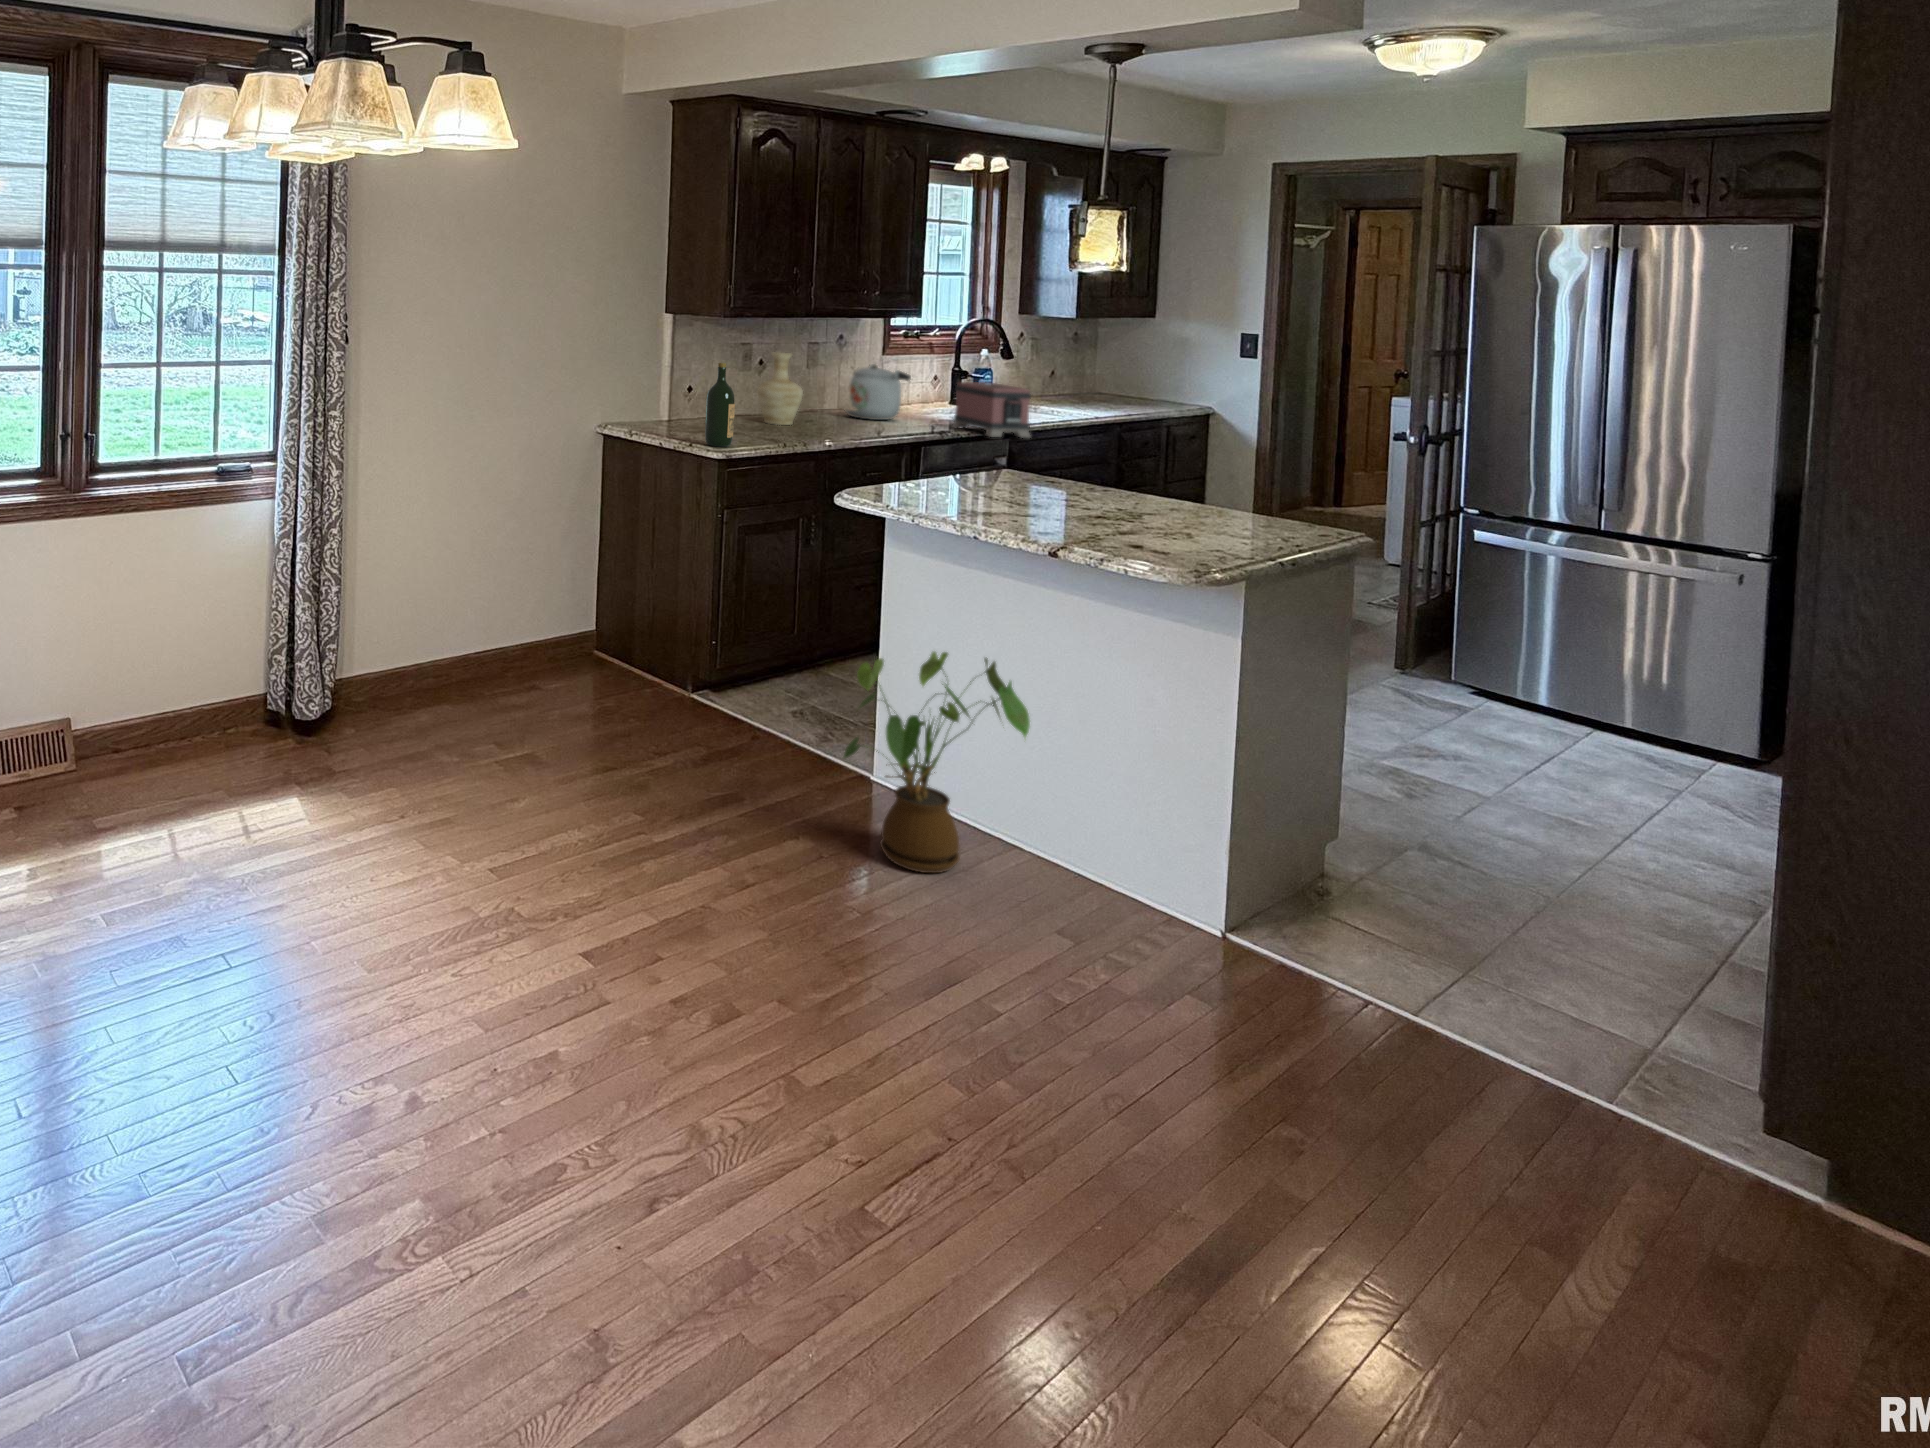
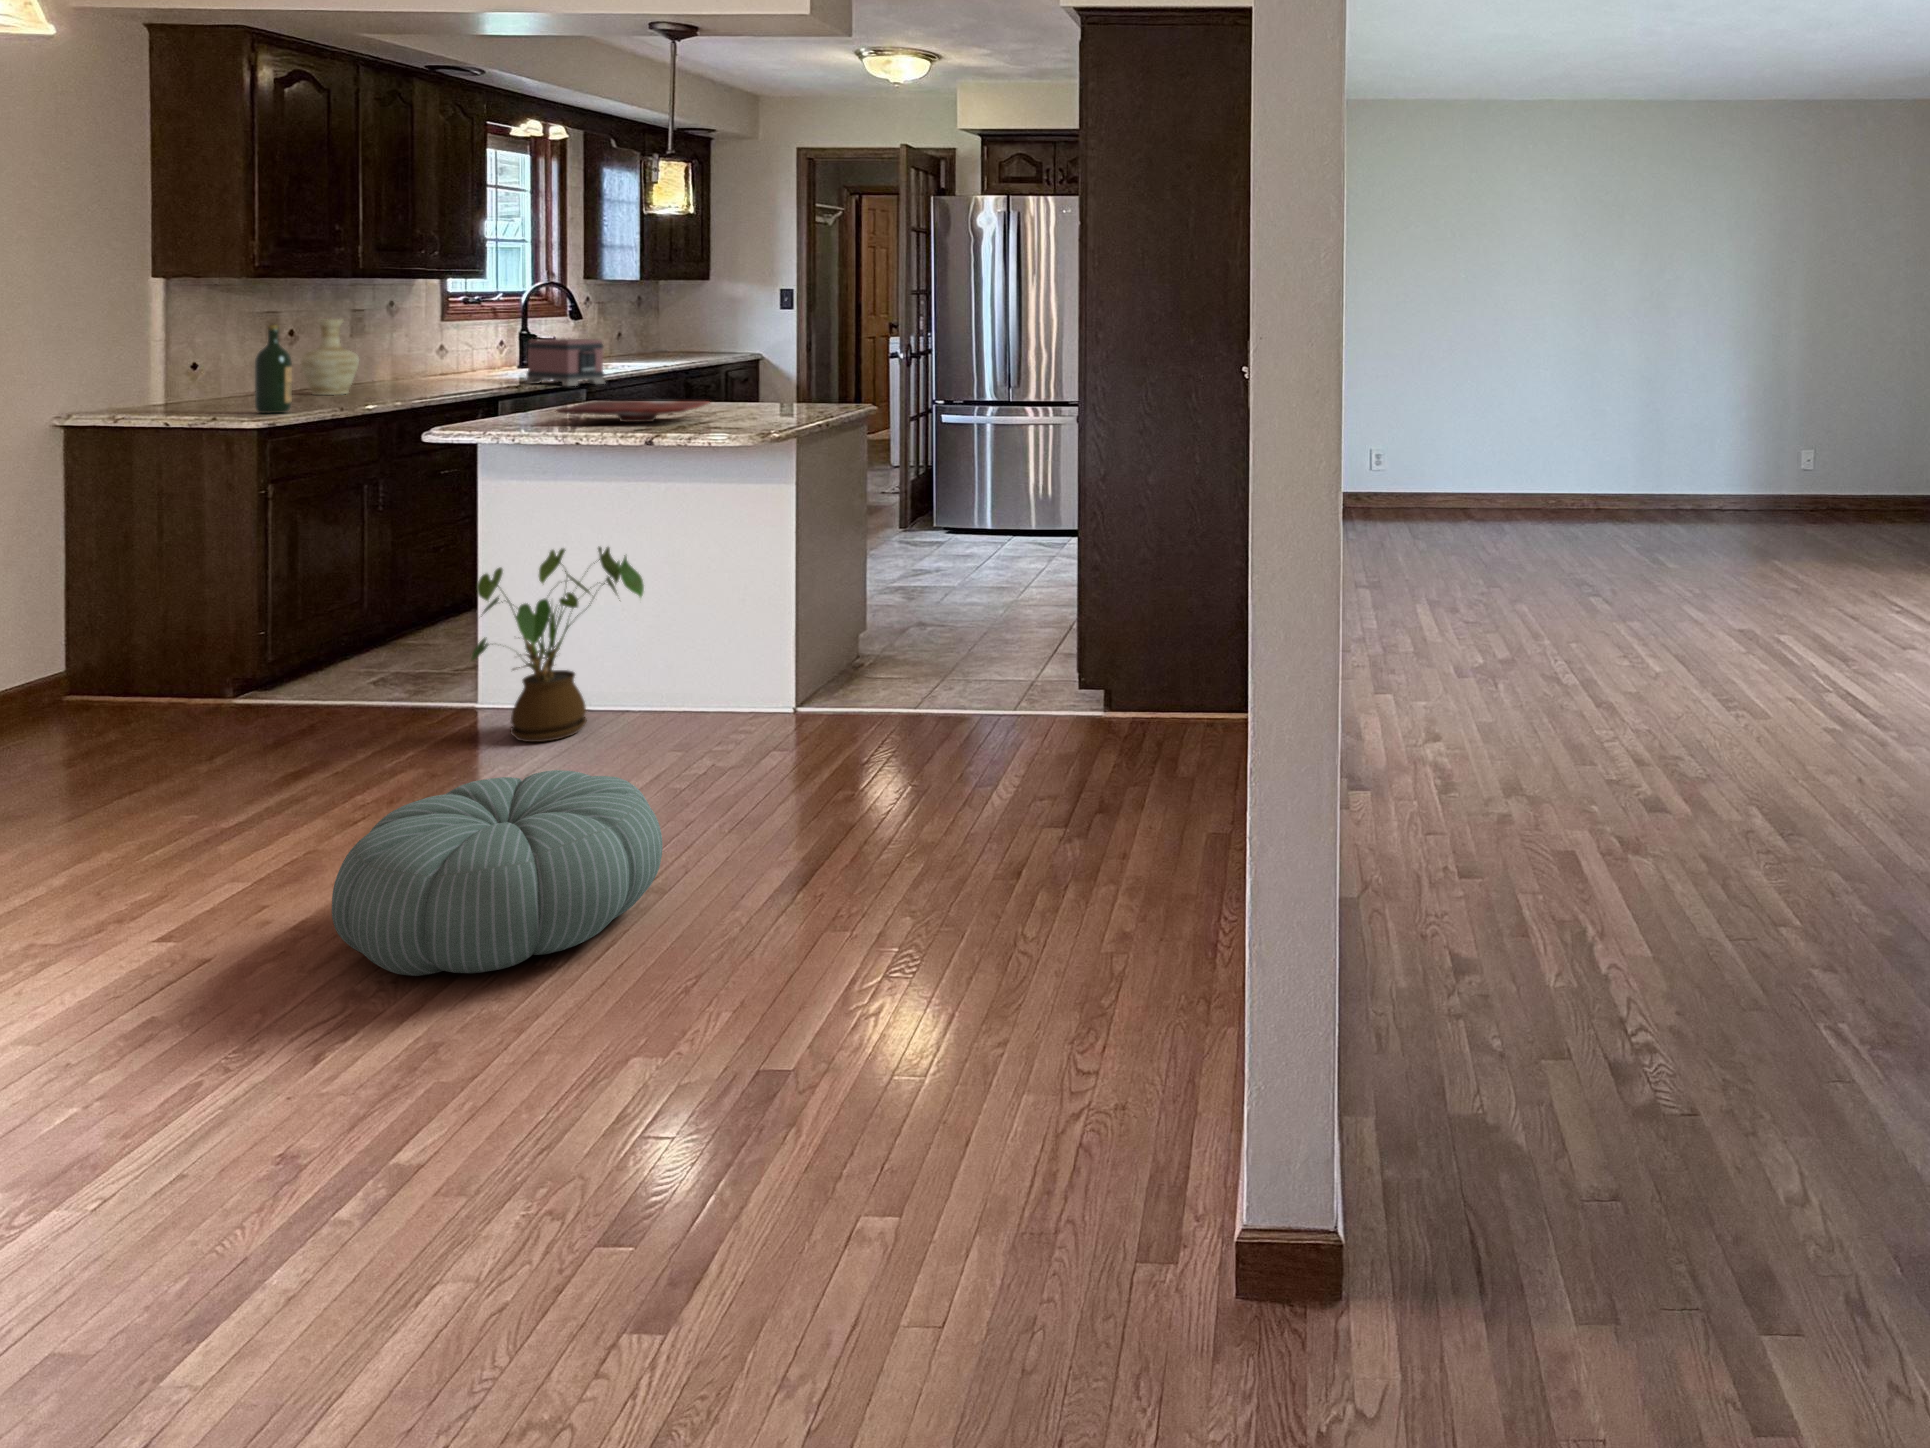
kettle: present [846,364,911,420] -> none [391,329,477,385]
cutting board: none [951,480,1129,517] -> present [558,401,710,422]
pouf: none [642,950,994,1253] -> present [332,770,663,976]

